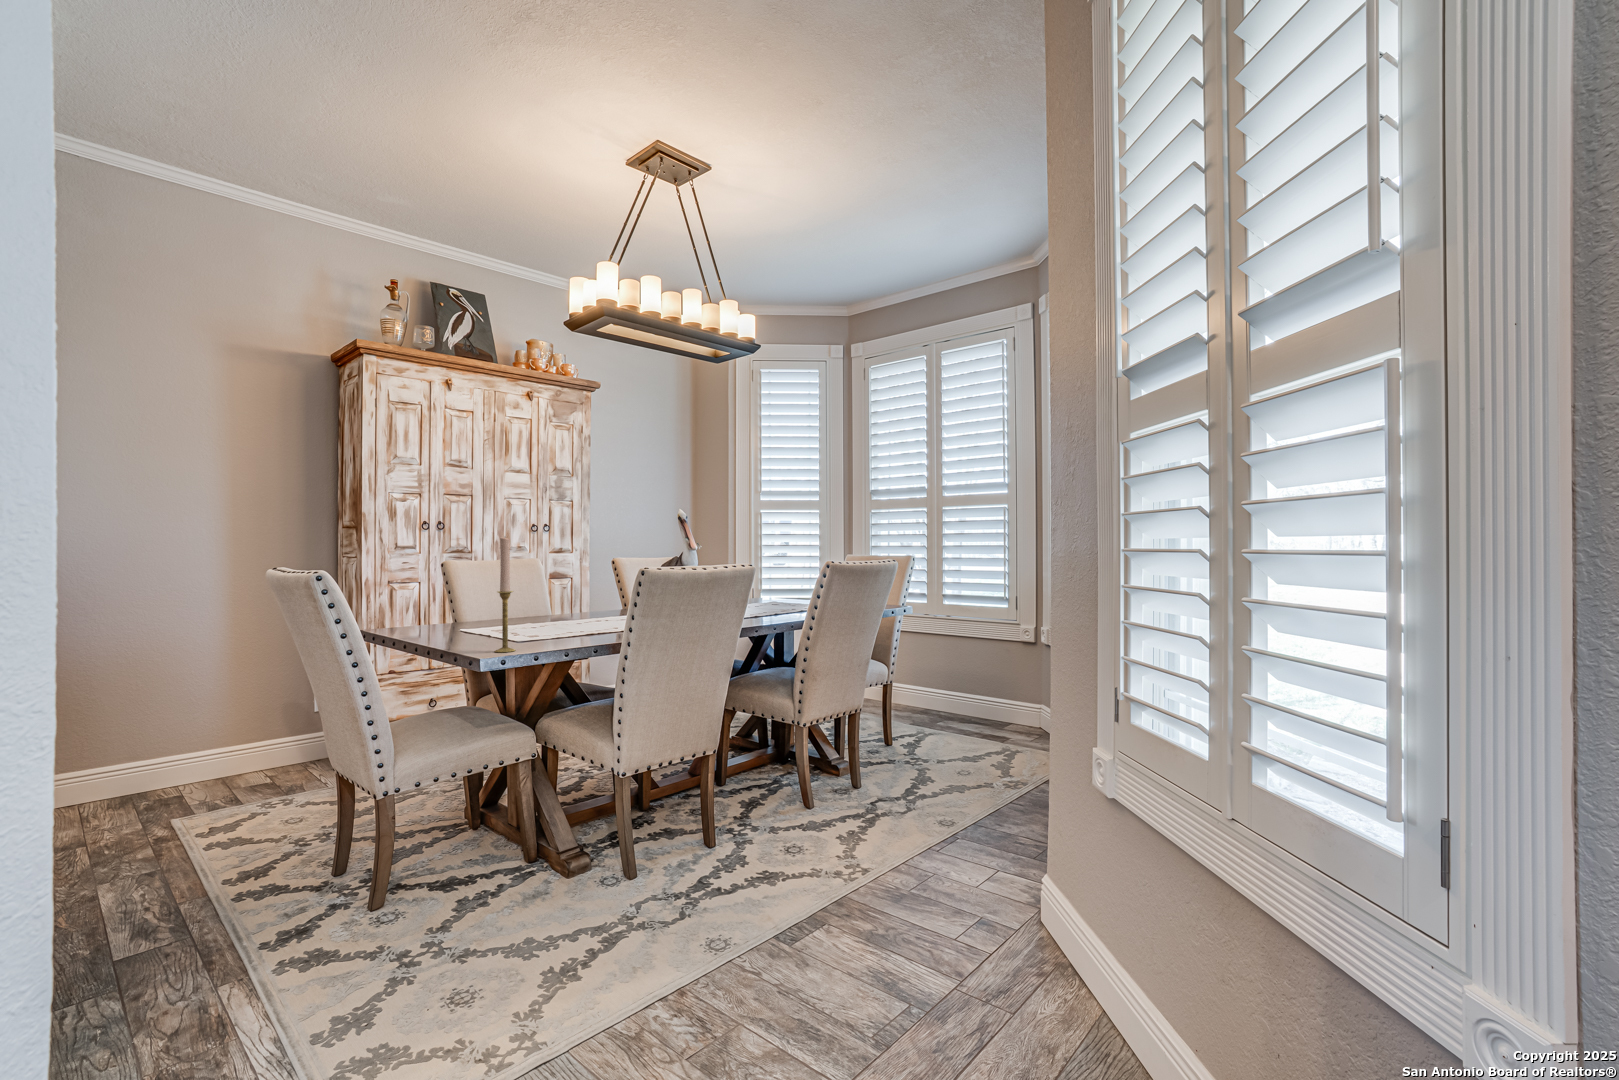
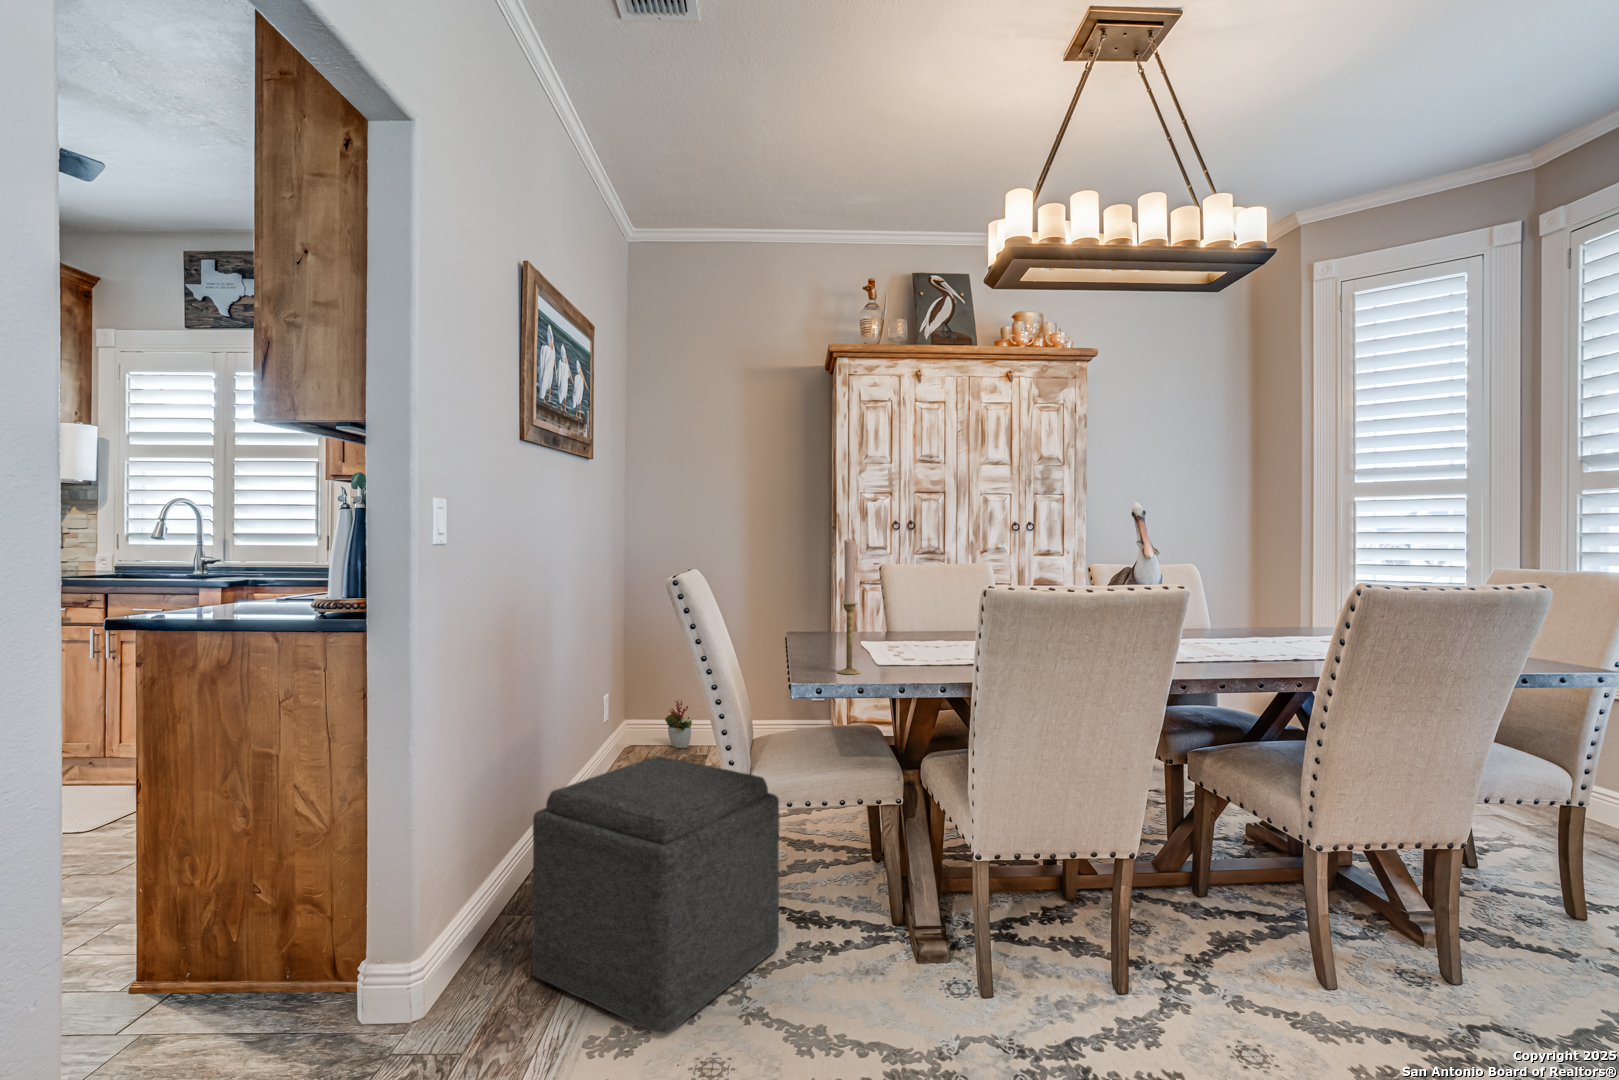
decorative plant: none [99,737,146,797] -> present [665,701,692,748]
ottoman: none [177,756,444,1021] -> present [532,756,779,1034]

